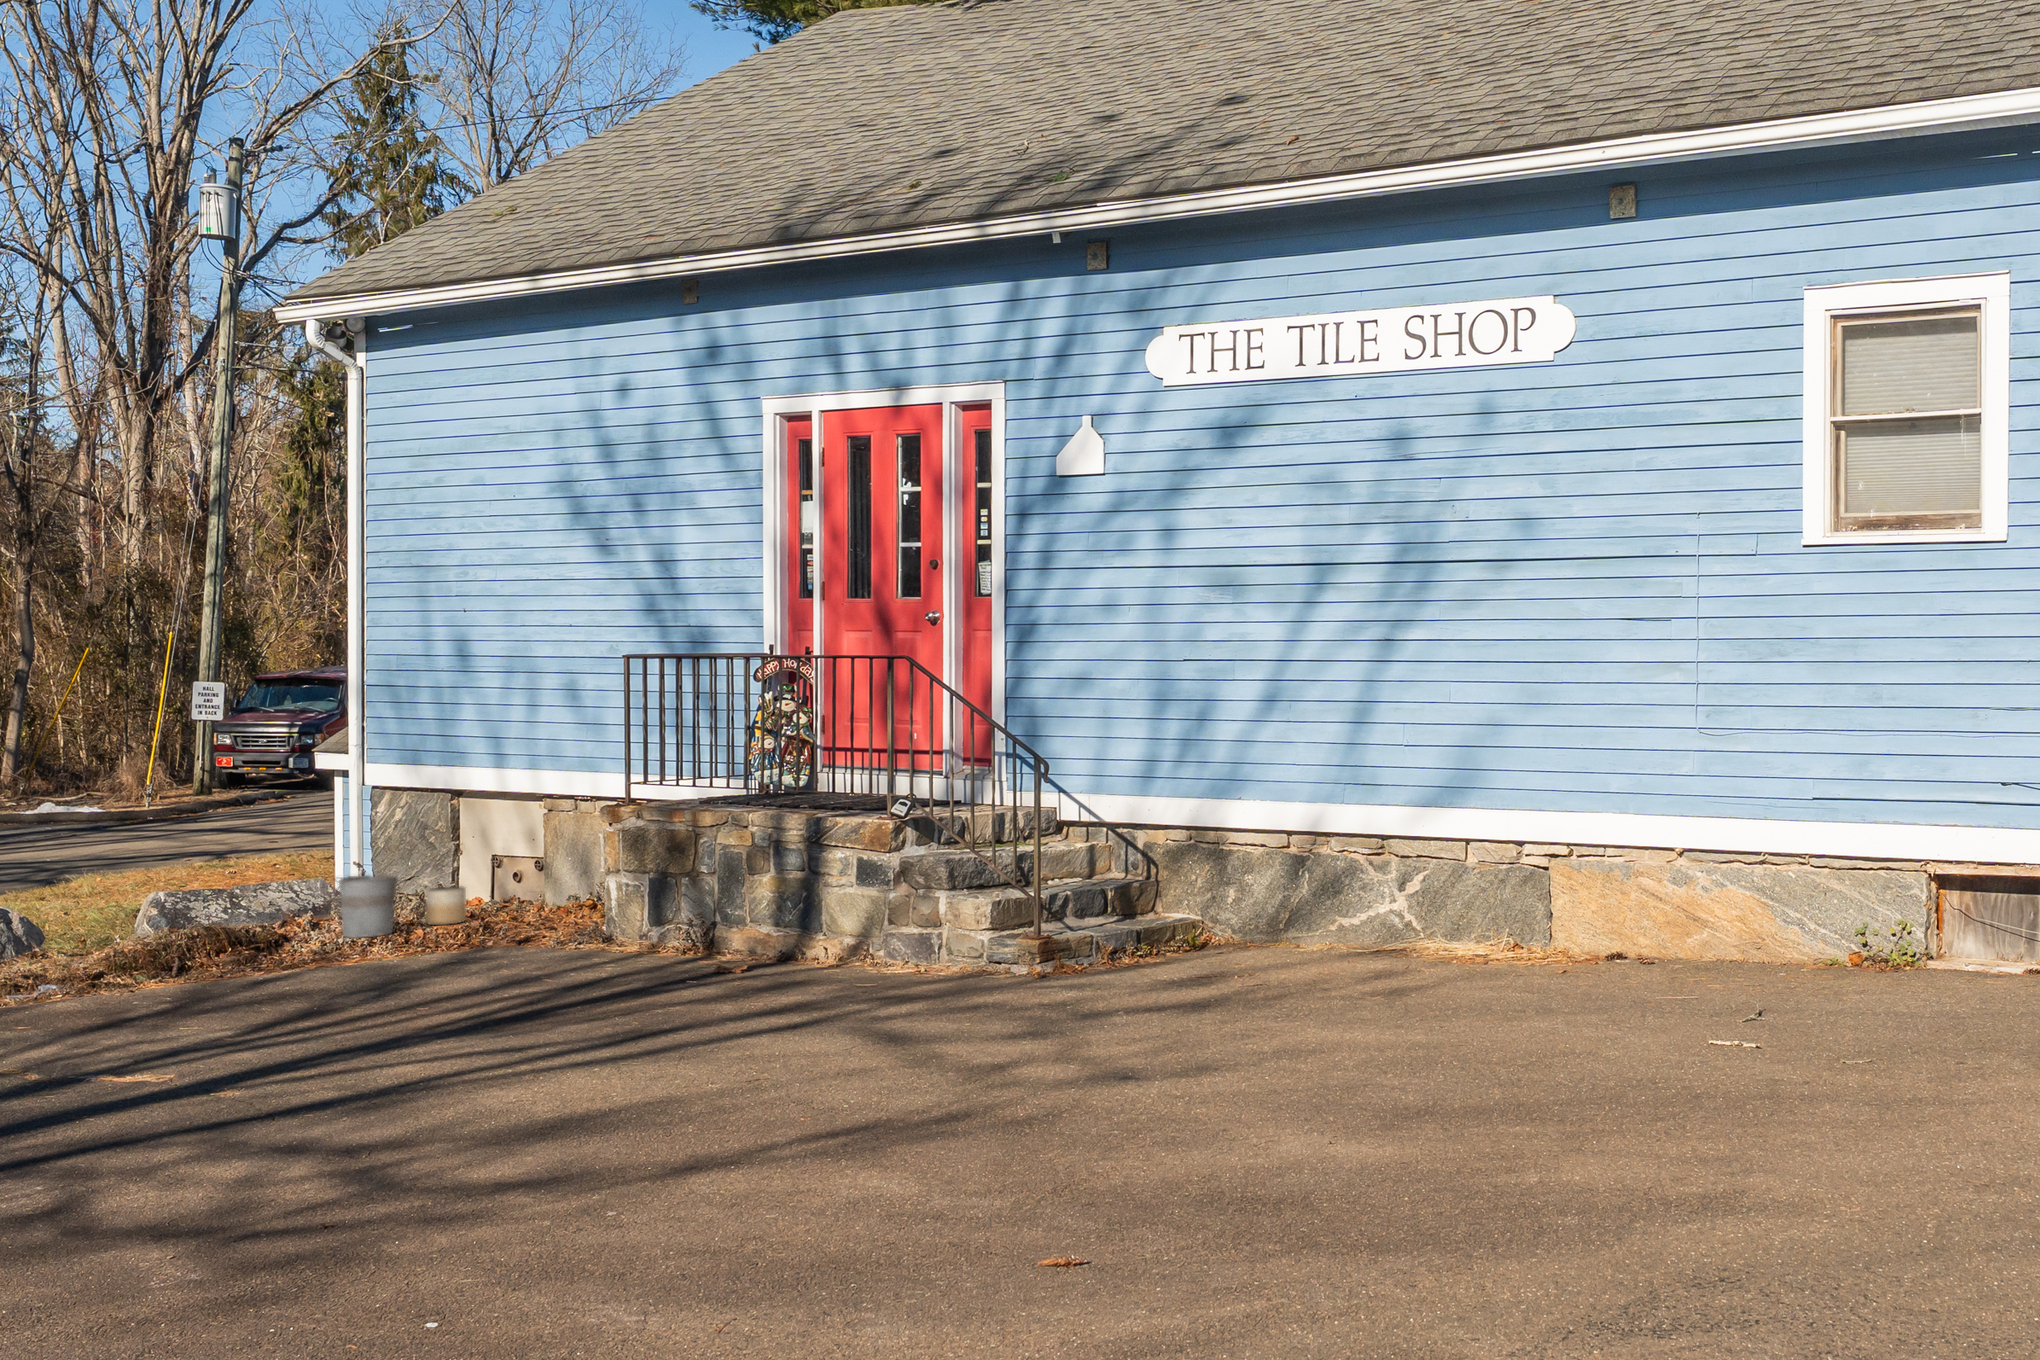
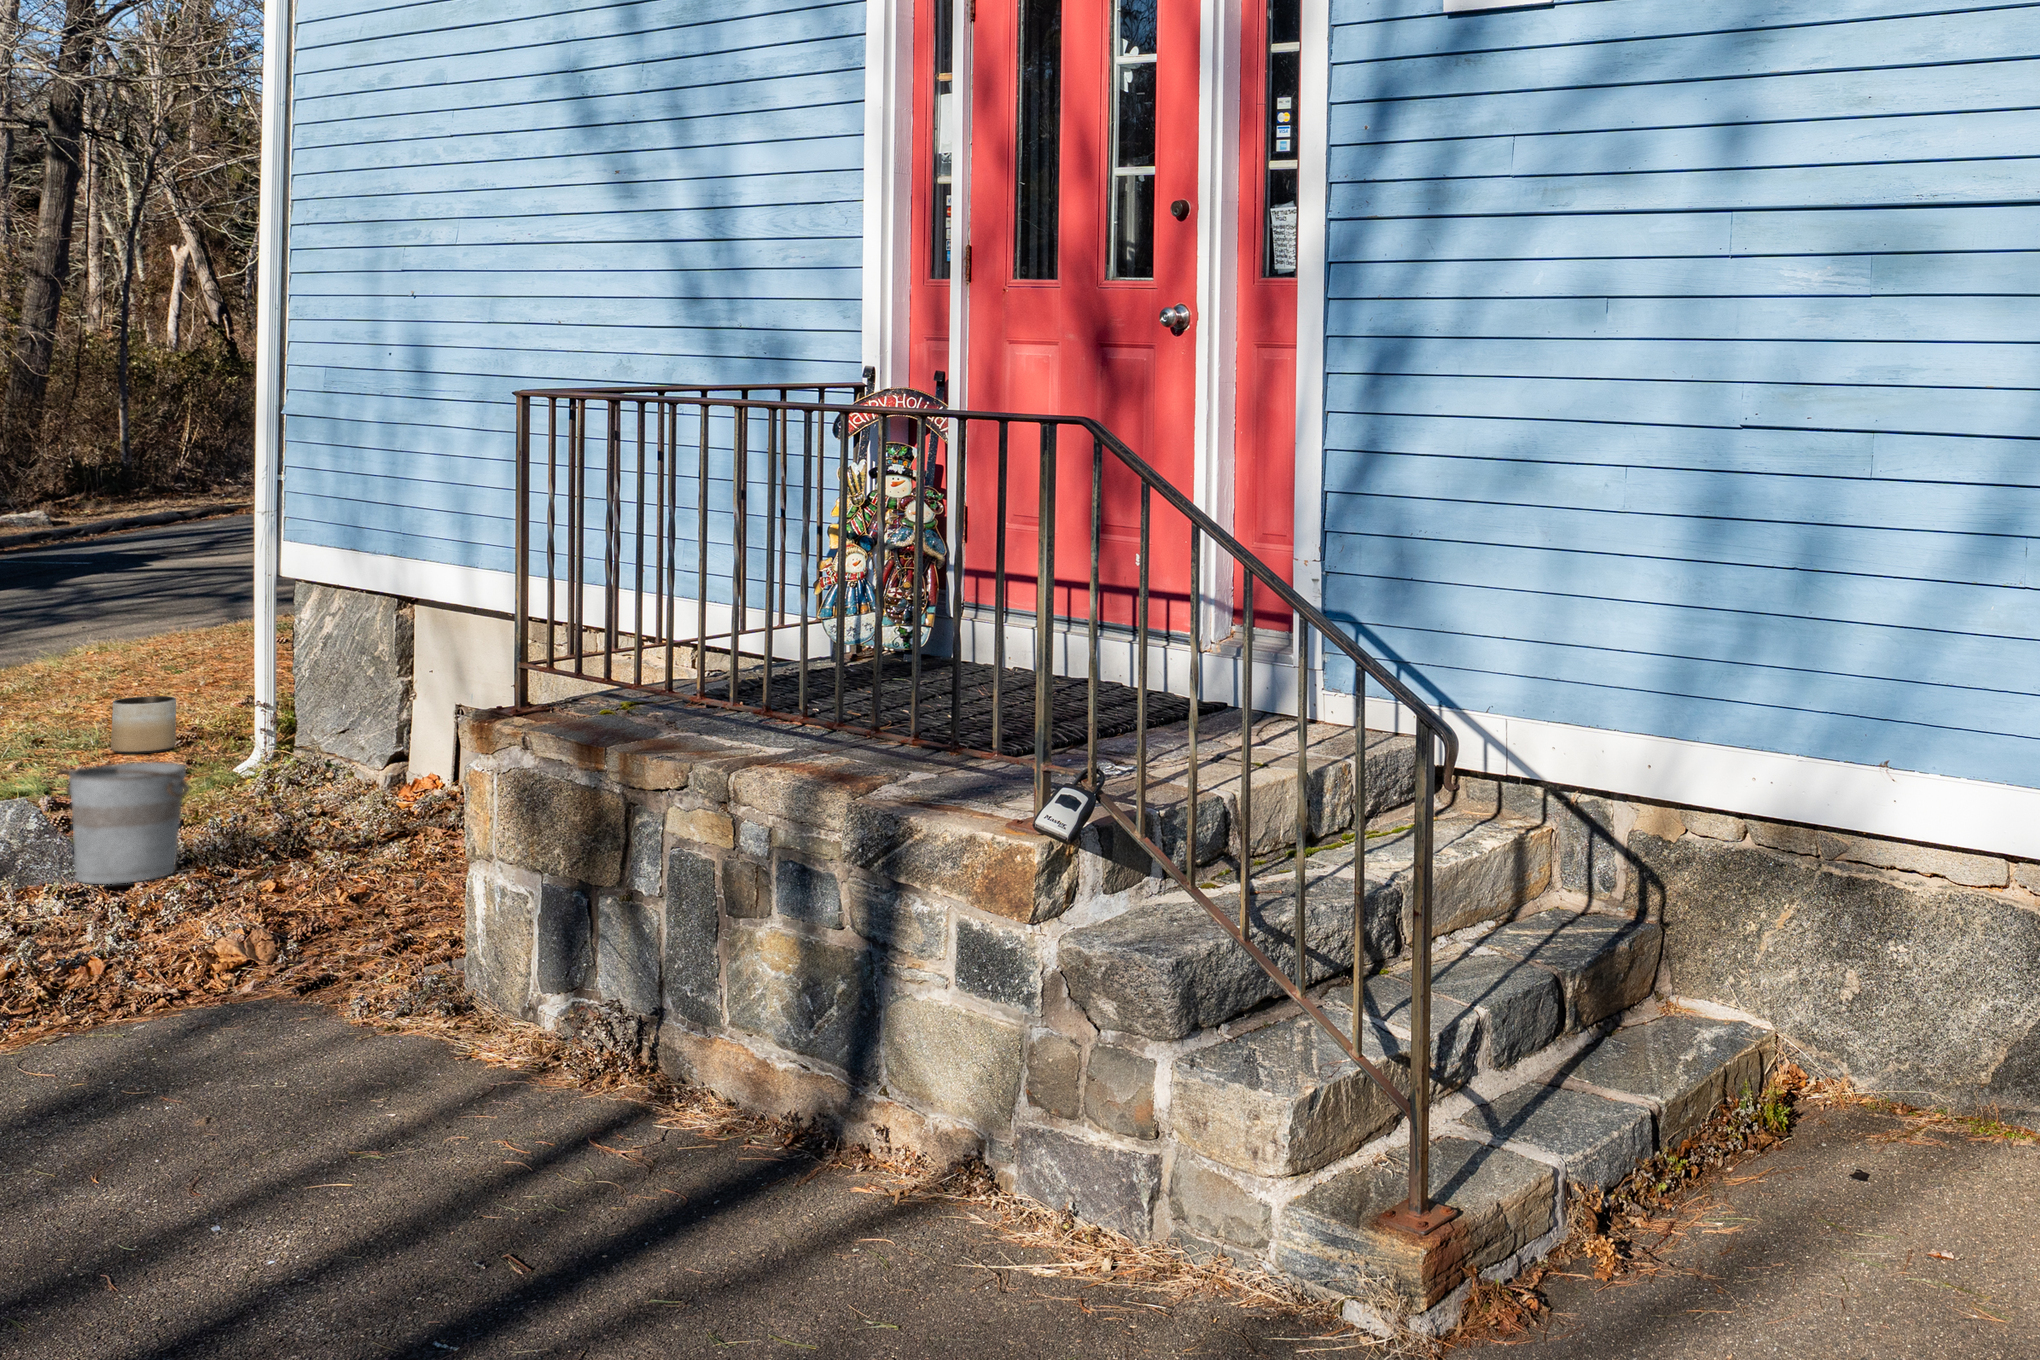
planter: present [425,886,466,925] -> present [111,696,176,754]

